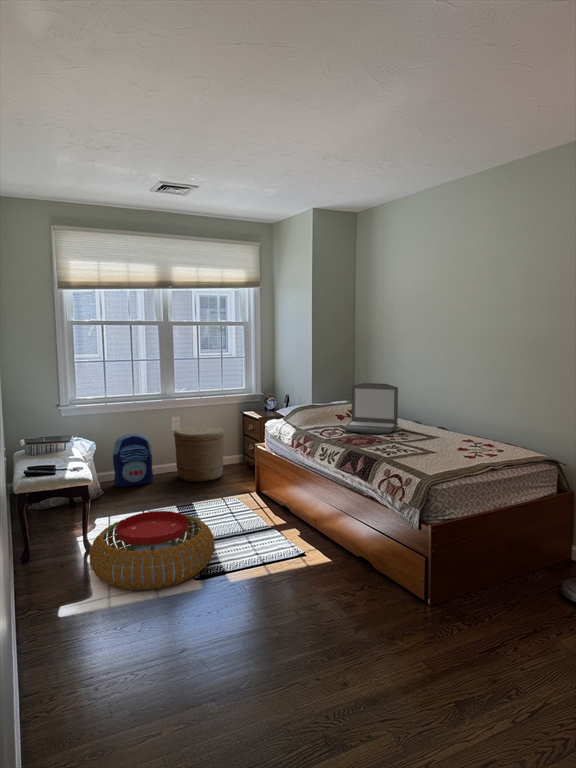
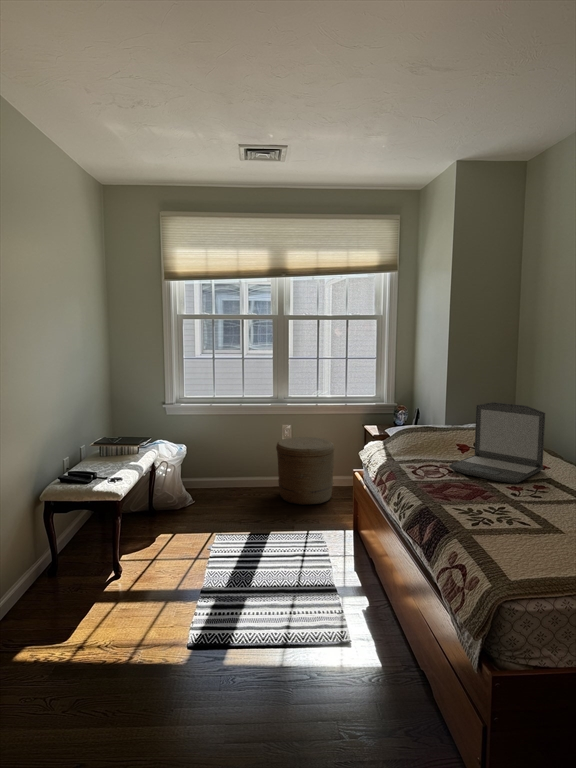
backpack: present [113,433,153,487] -> none [209,440,252,498]
pouf: present [89,511,215,591] -> none [84,543,237,649]

